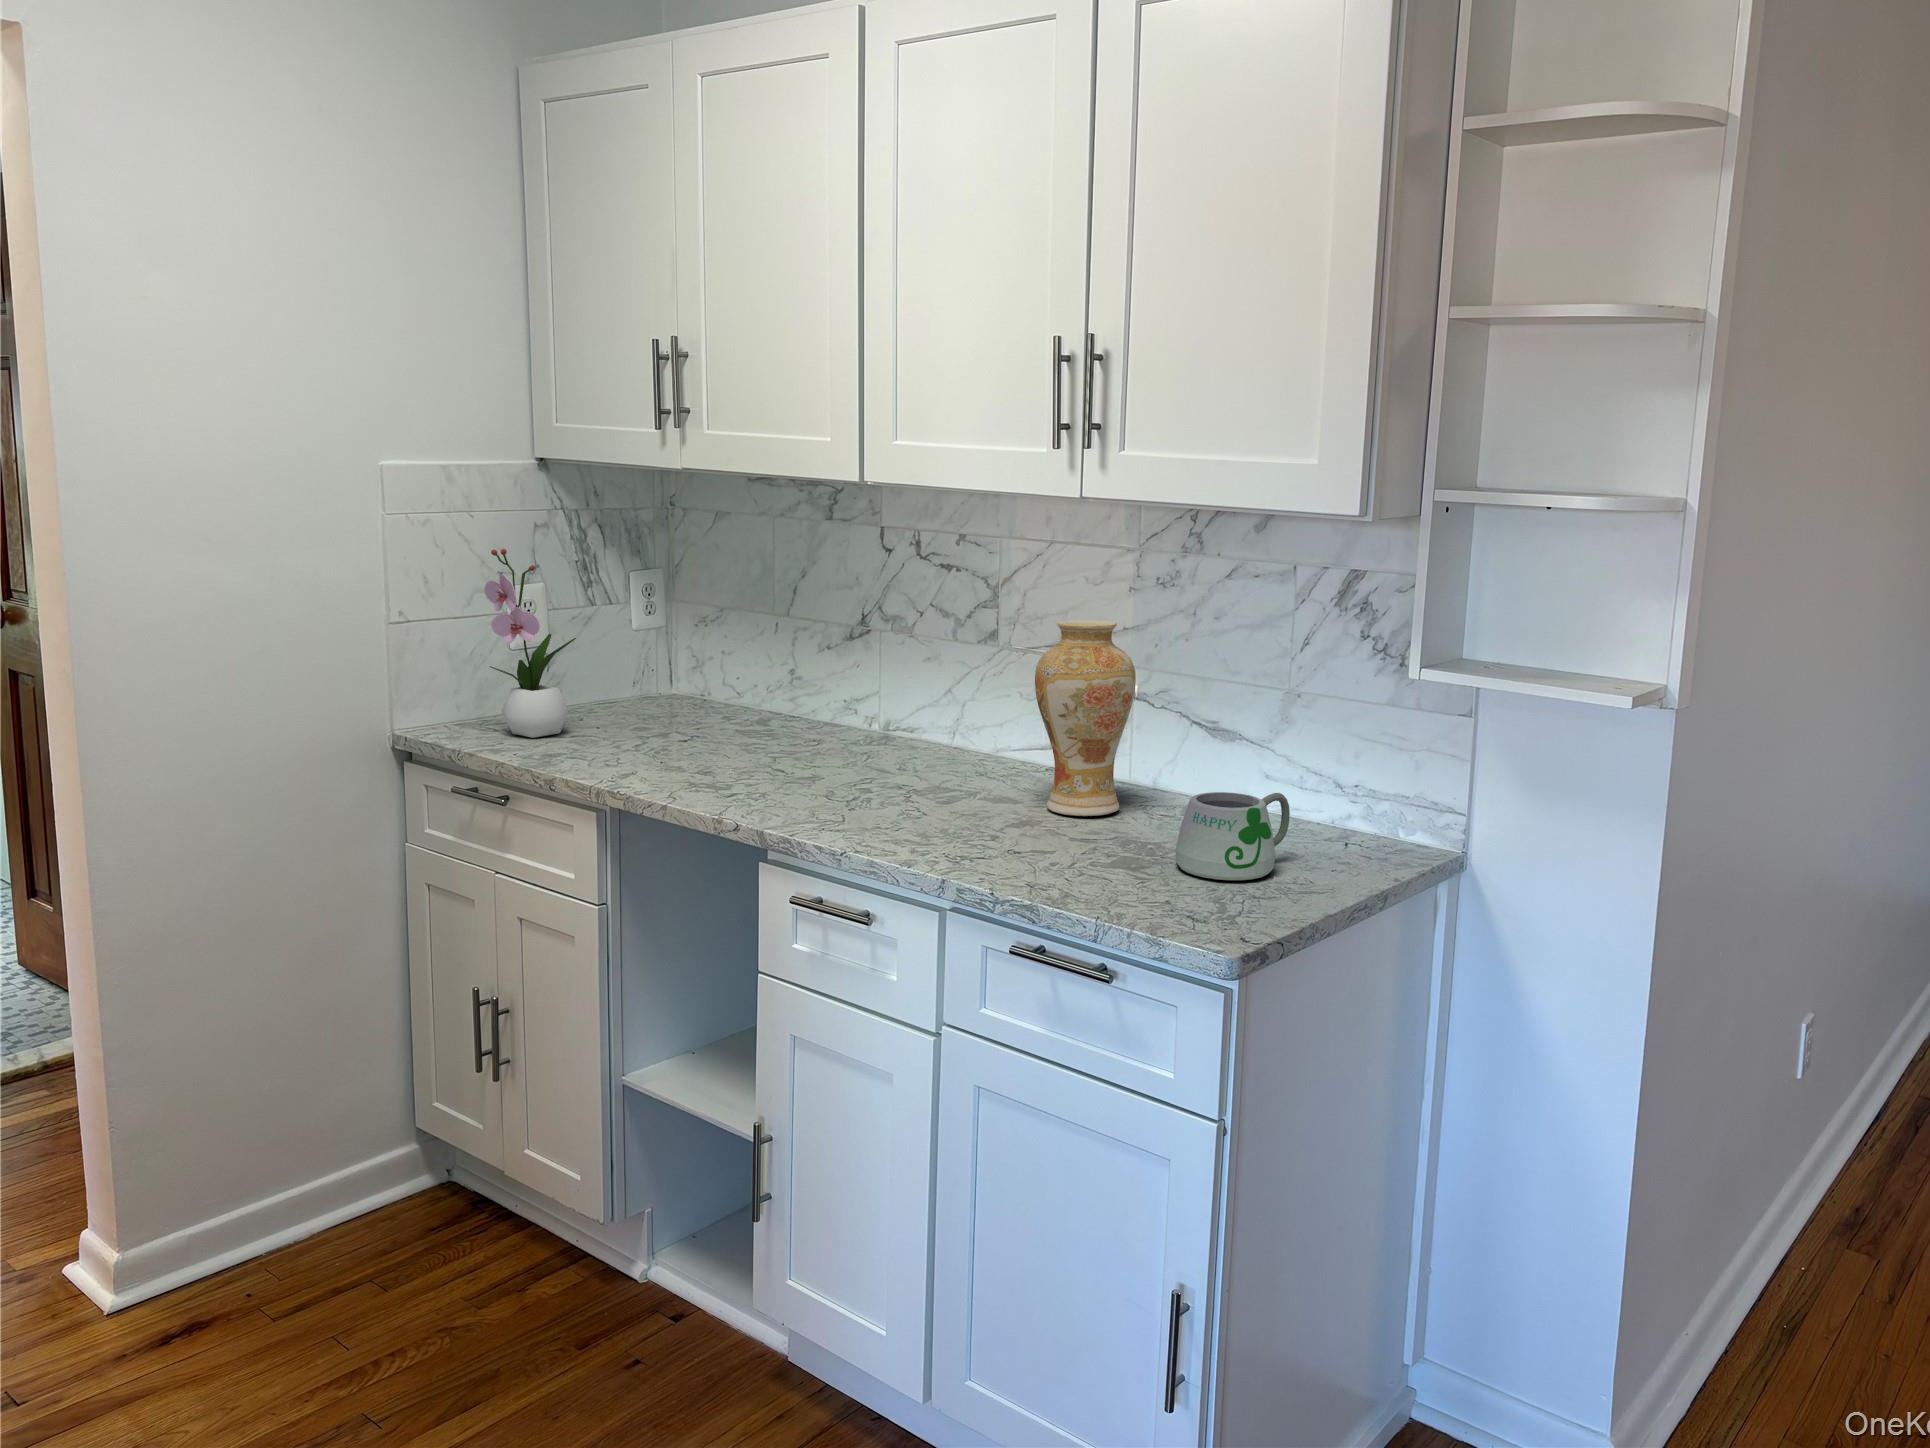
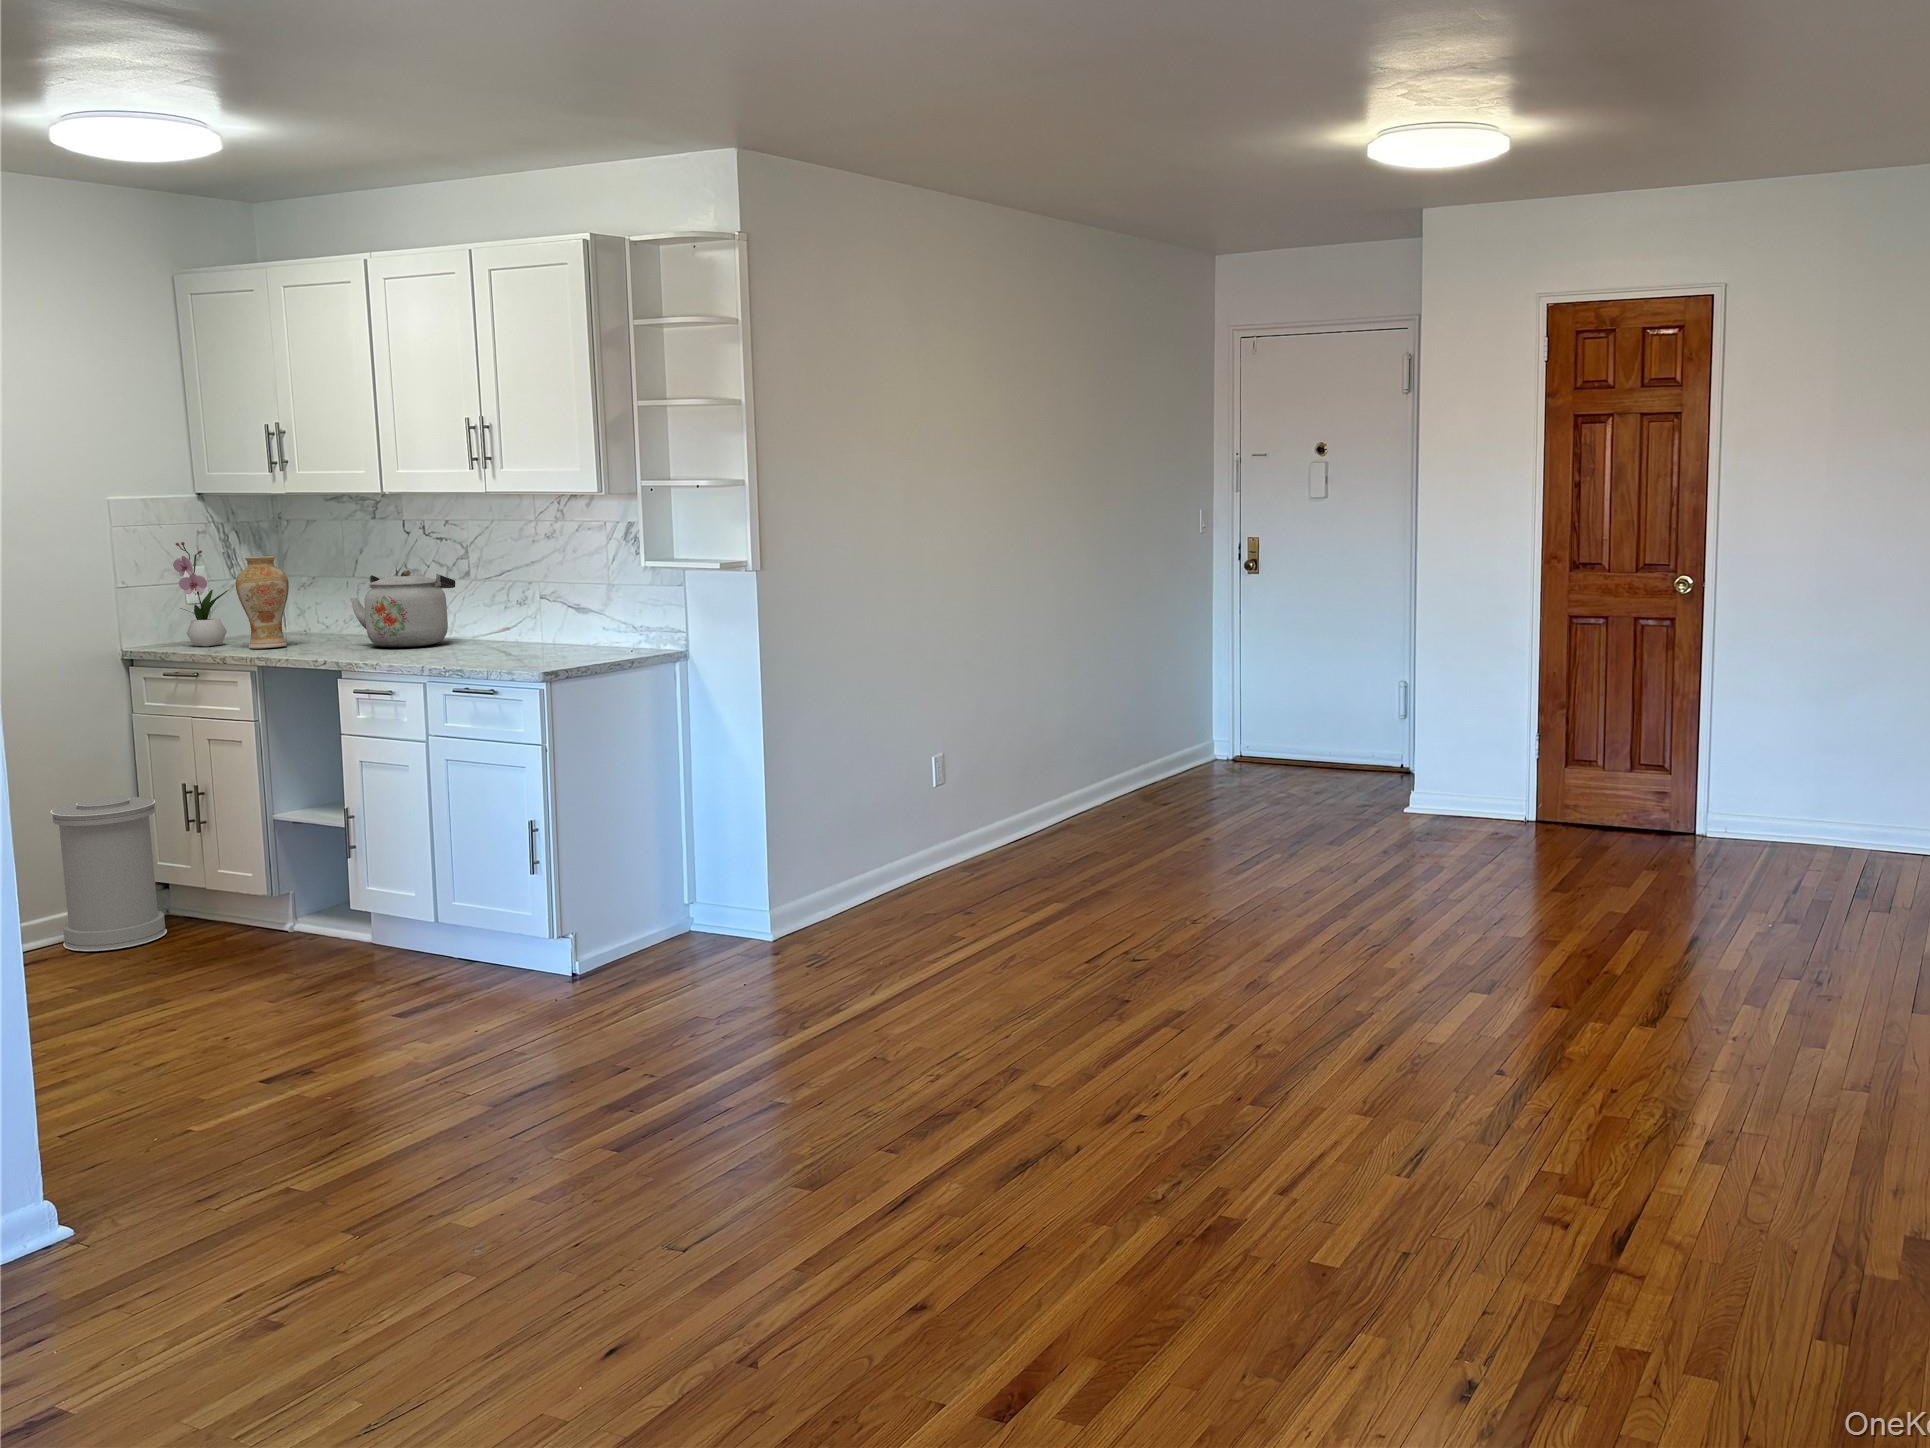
vase: present [1035,620,1136,816] -> present [236,556,289,649]
kettle: none [783,629,972,780] -> present [350,570,455,647]
mug: present [1176,792,1305,881] -> none [537,623,593,659]
trash can: none [236,1003,432,1314] -> present [50,797,167,951]

